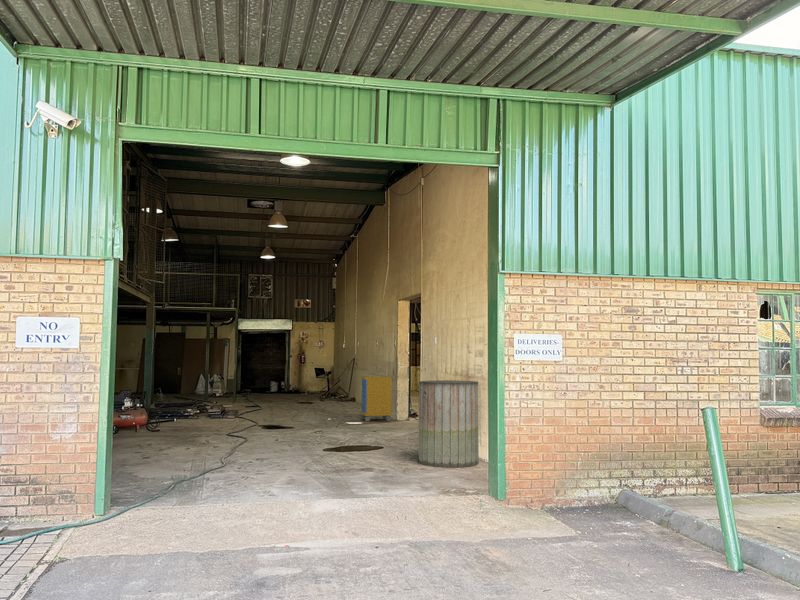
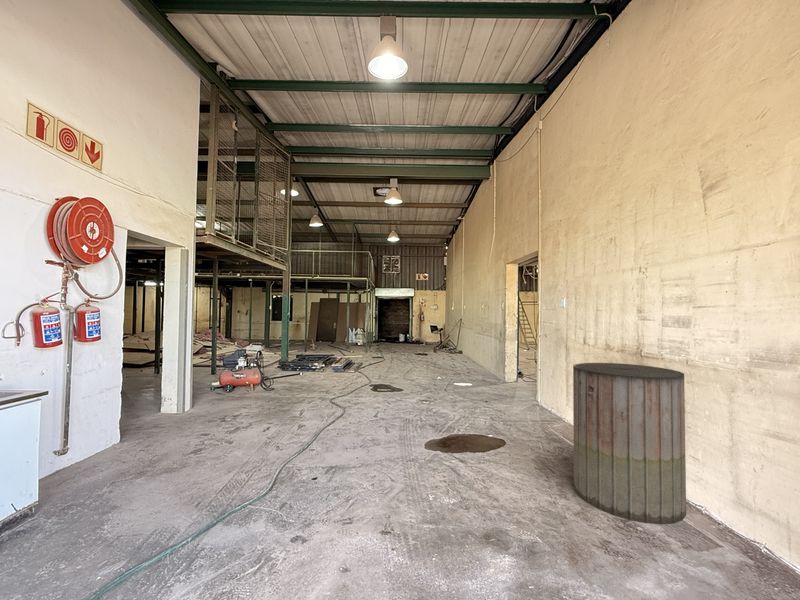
storage cabinet: present [361,376,392,421] -> none [470,337,500,381]

